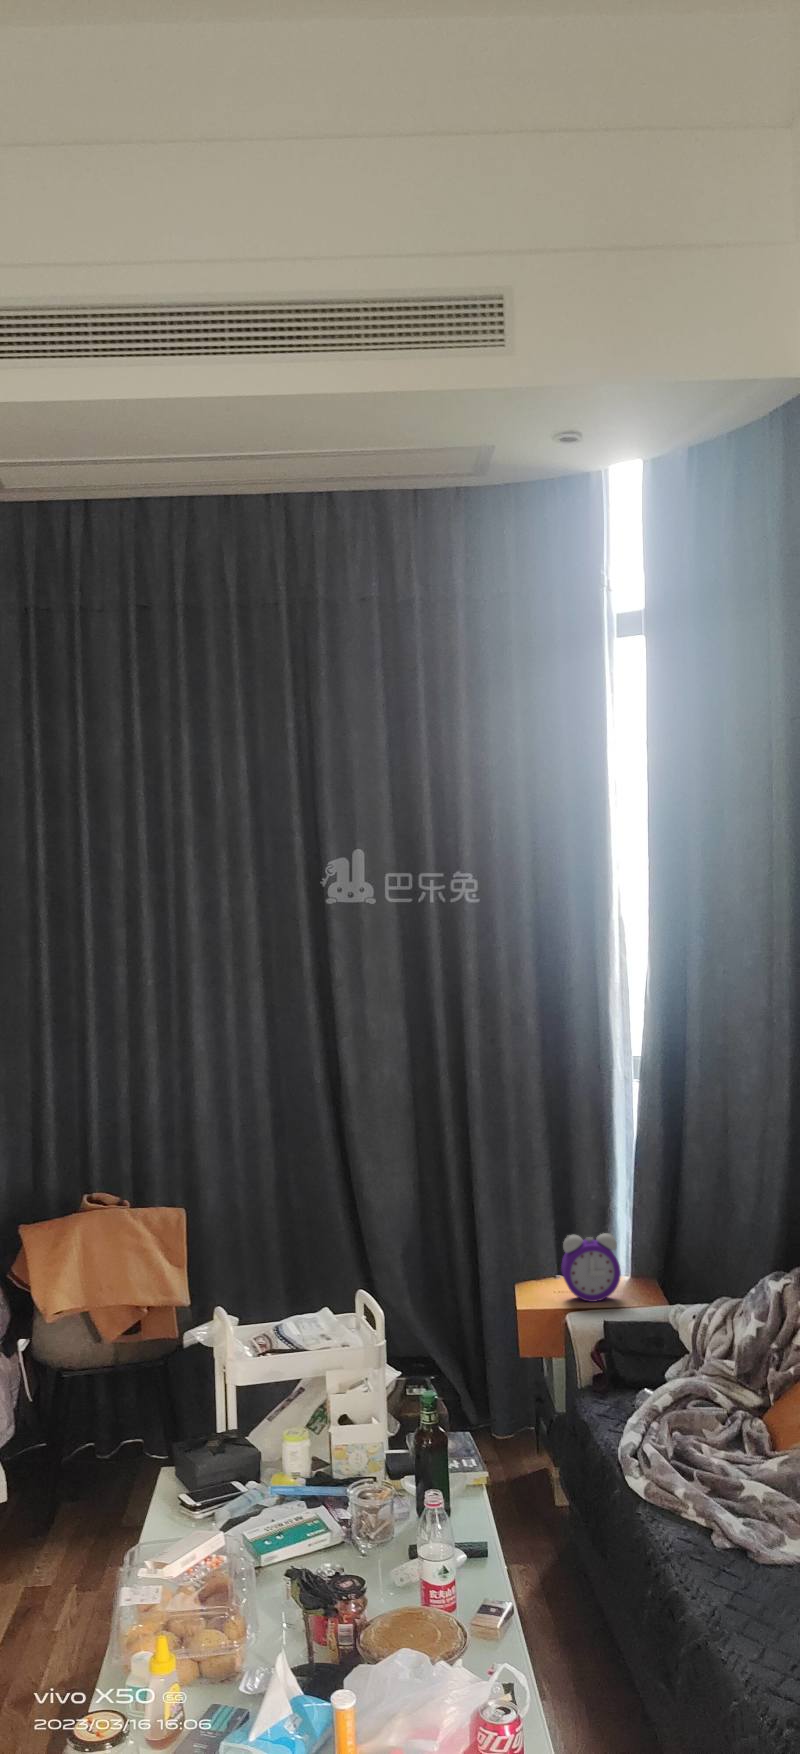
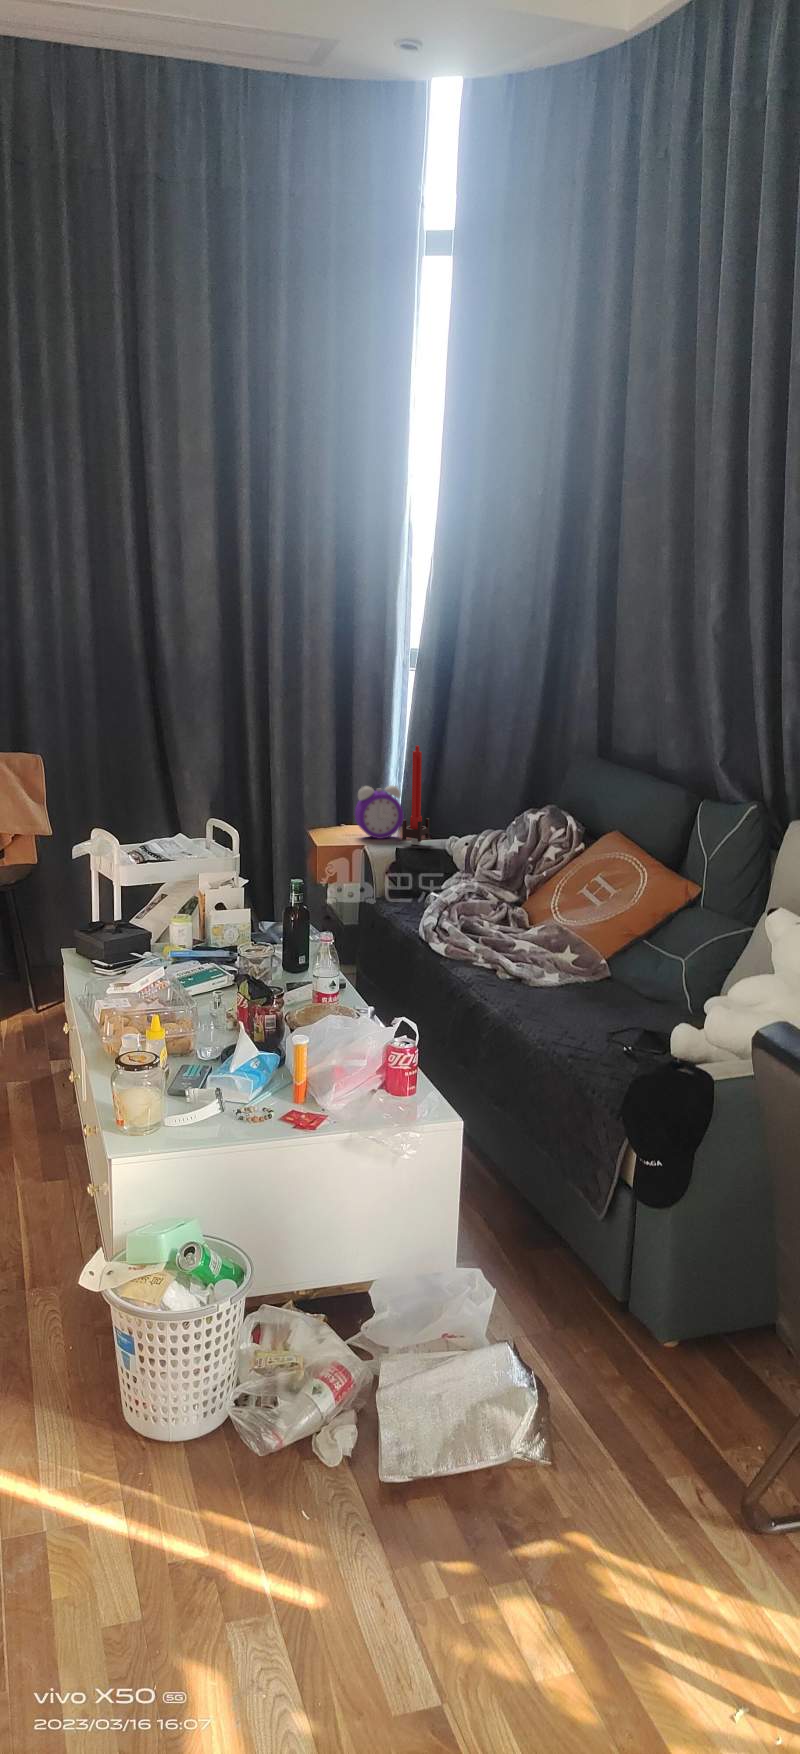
candle: none [614,1188,650,1315] -> present [402,745,430,845]

